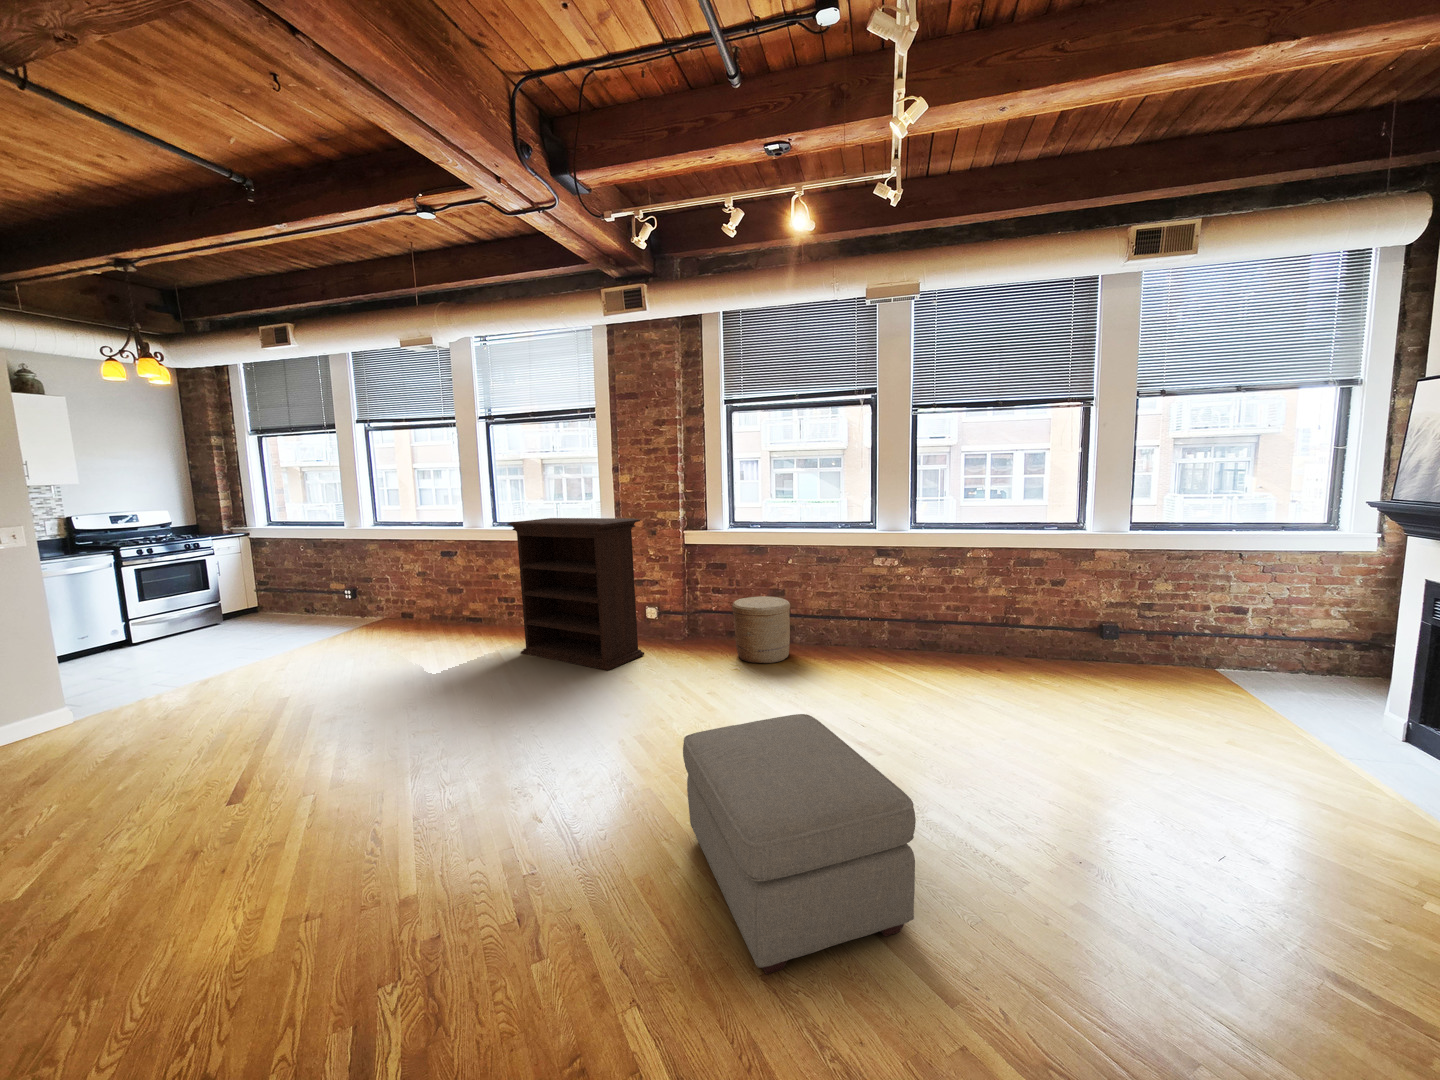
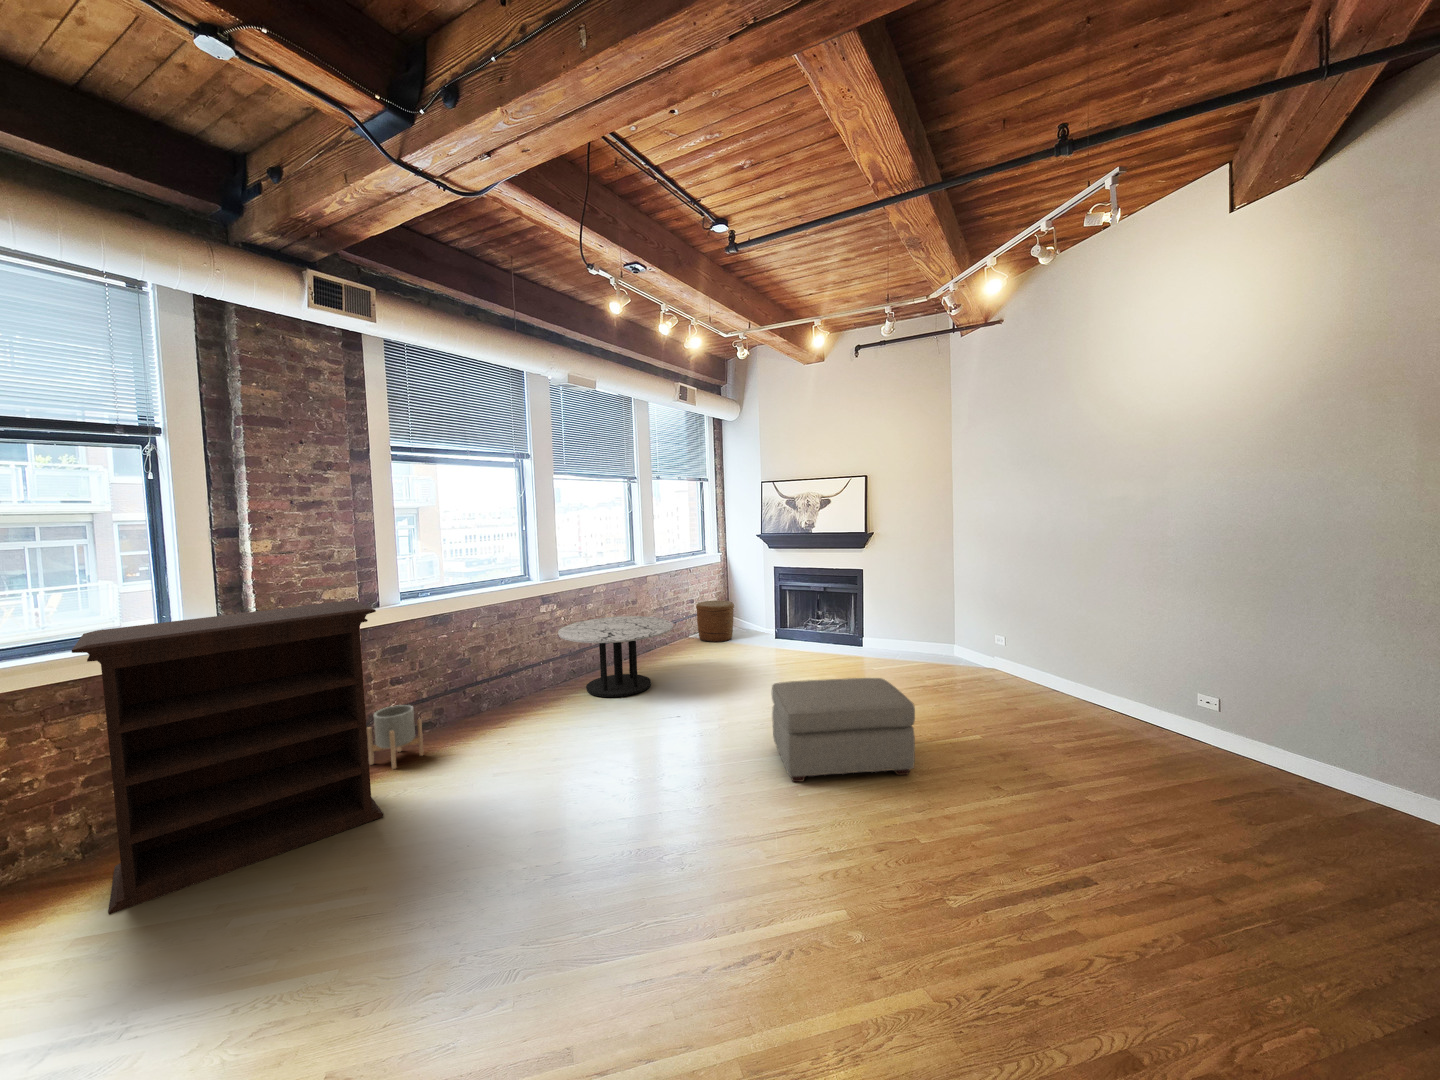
coffee table: none [848,586,1007,692] -> present [558,616,673,697]
woven basket: present [732,596,790,663] -> present [696,600,734,642]
planter: none [676,608,708,653] -> present [367,705,423,769]

